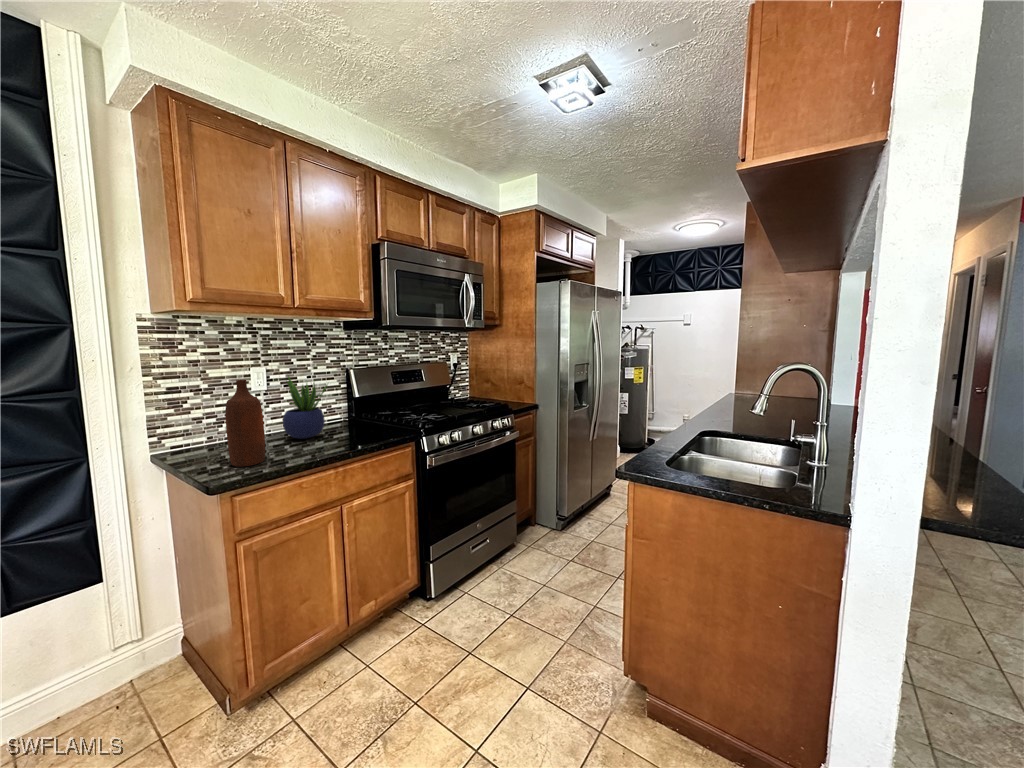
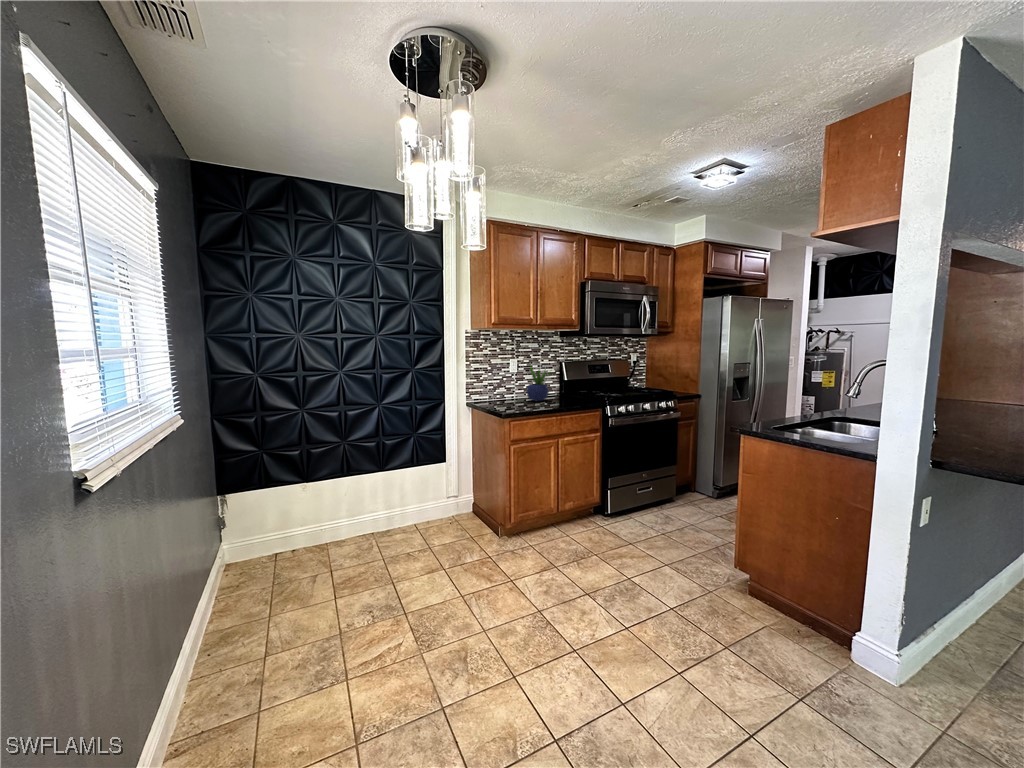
bottle: present [225,380,265,467] -> none [504,364,521,410]

